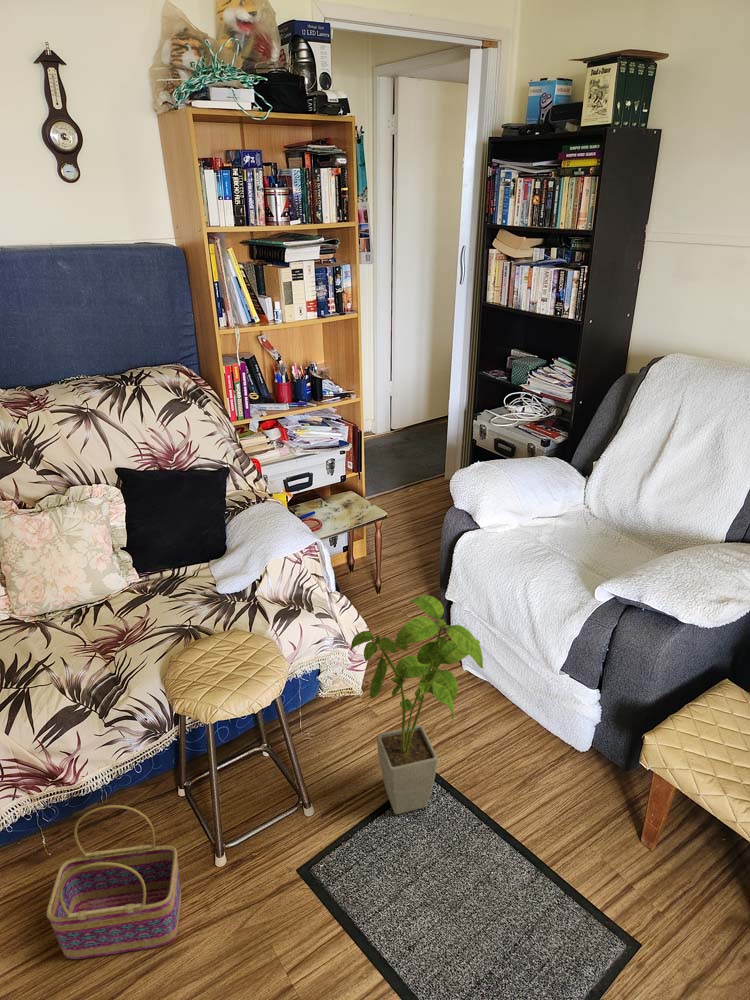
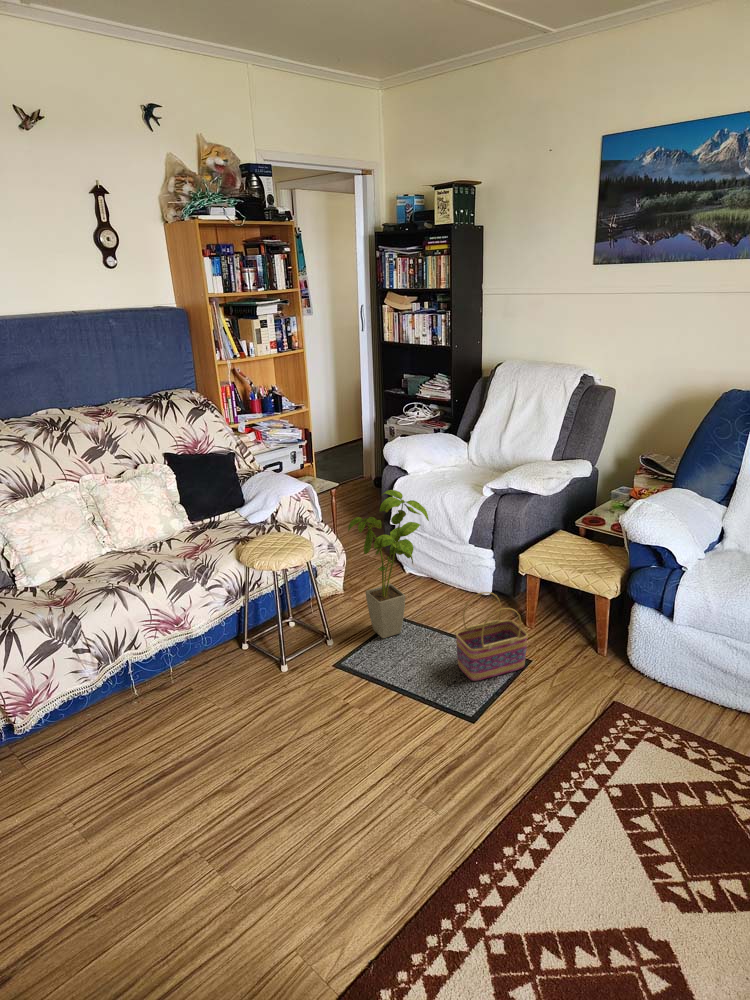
basket: present [46,805,181,959] -> present [456,592,528,681]

